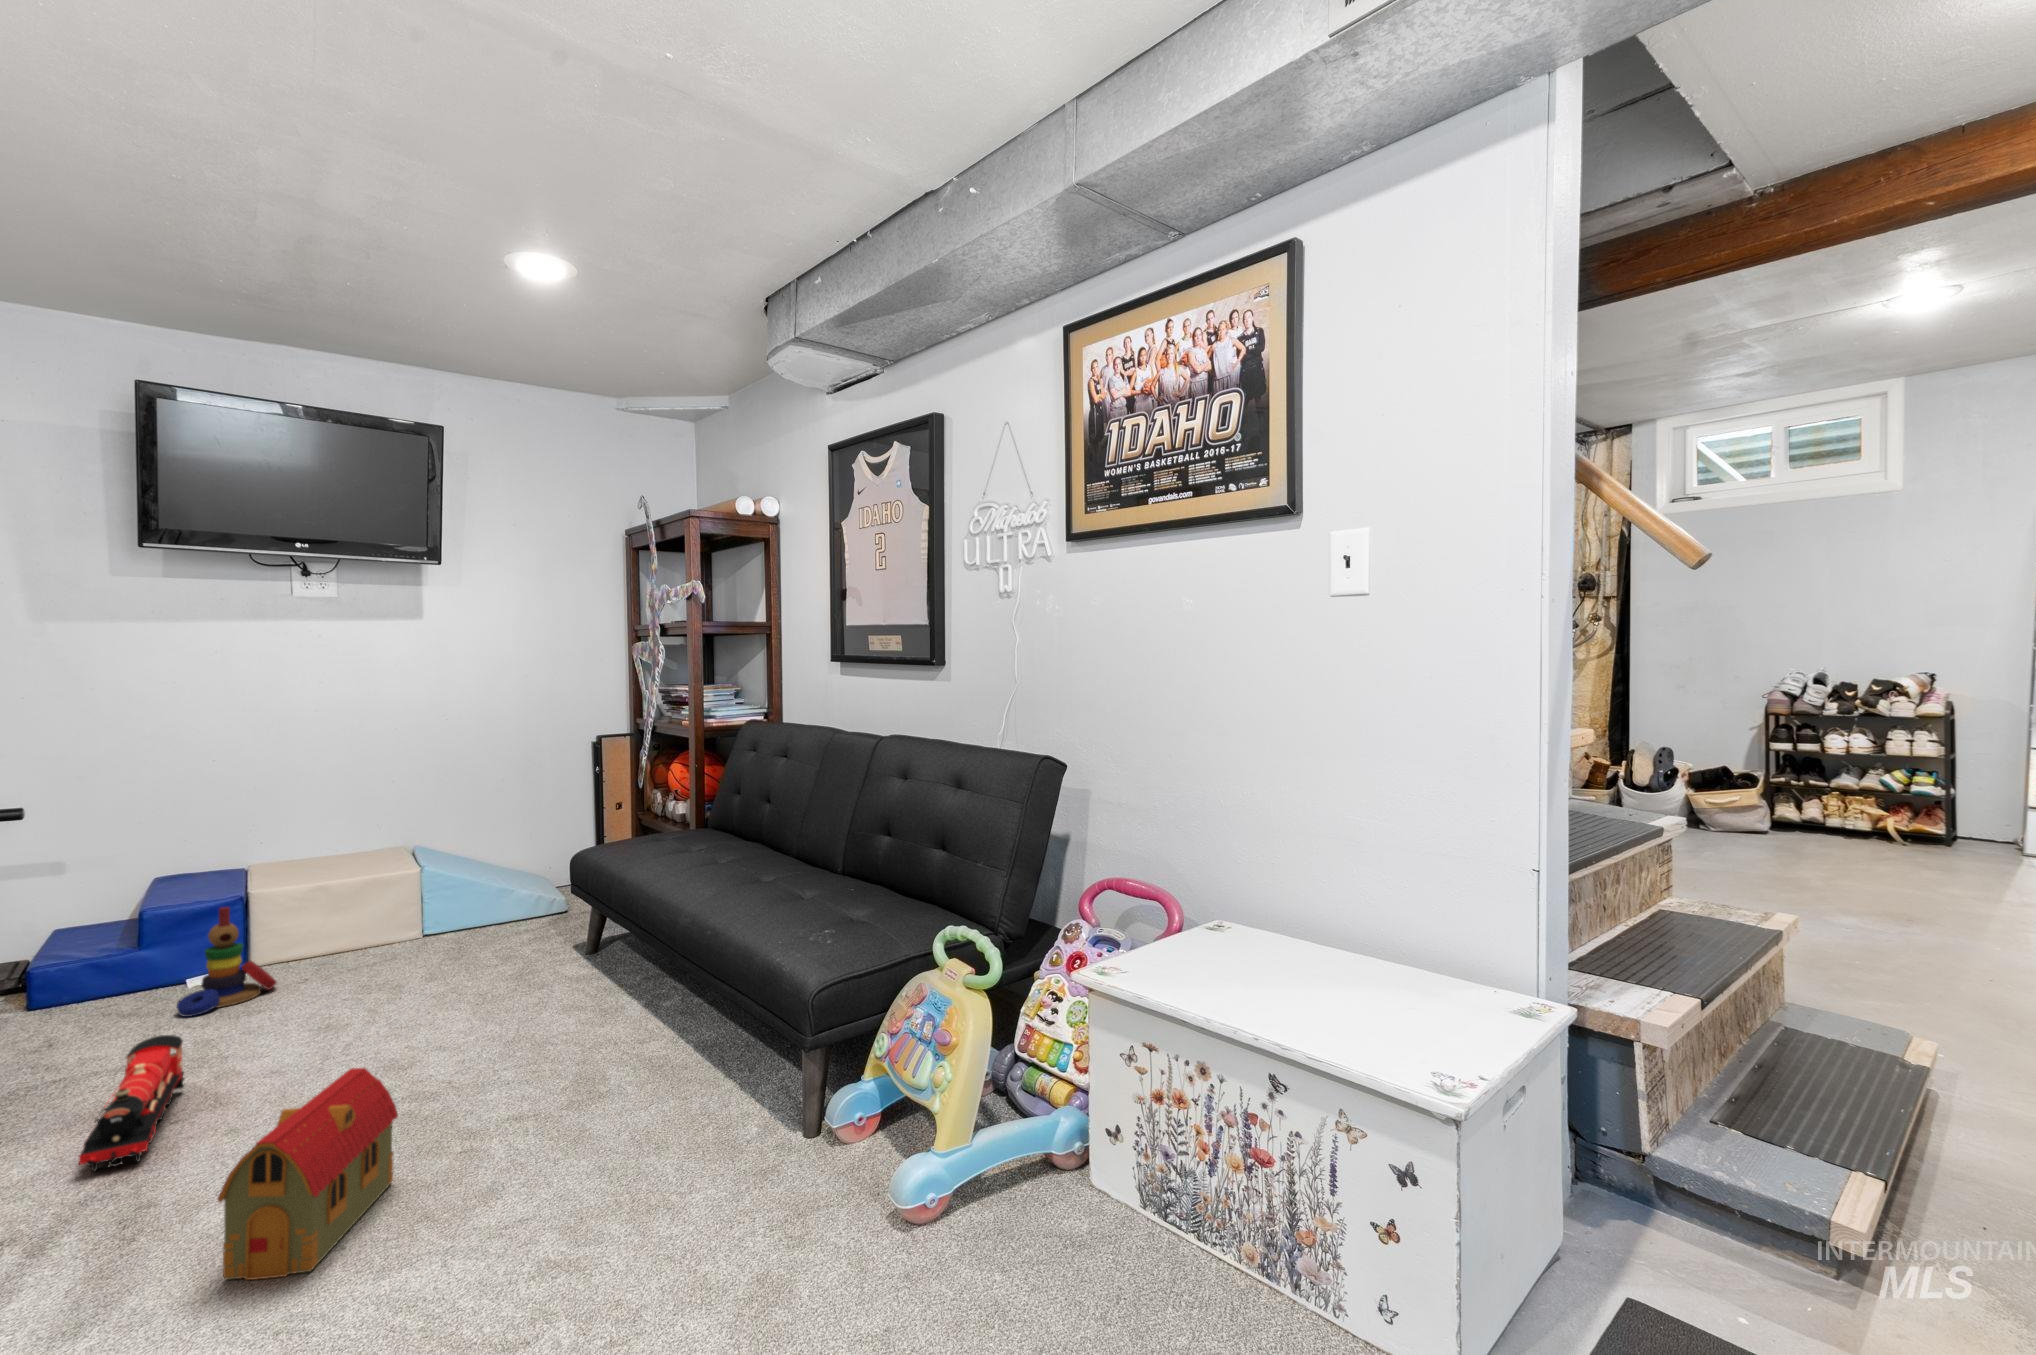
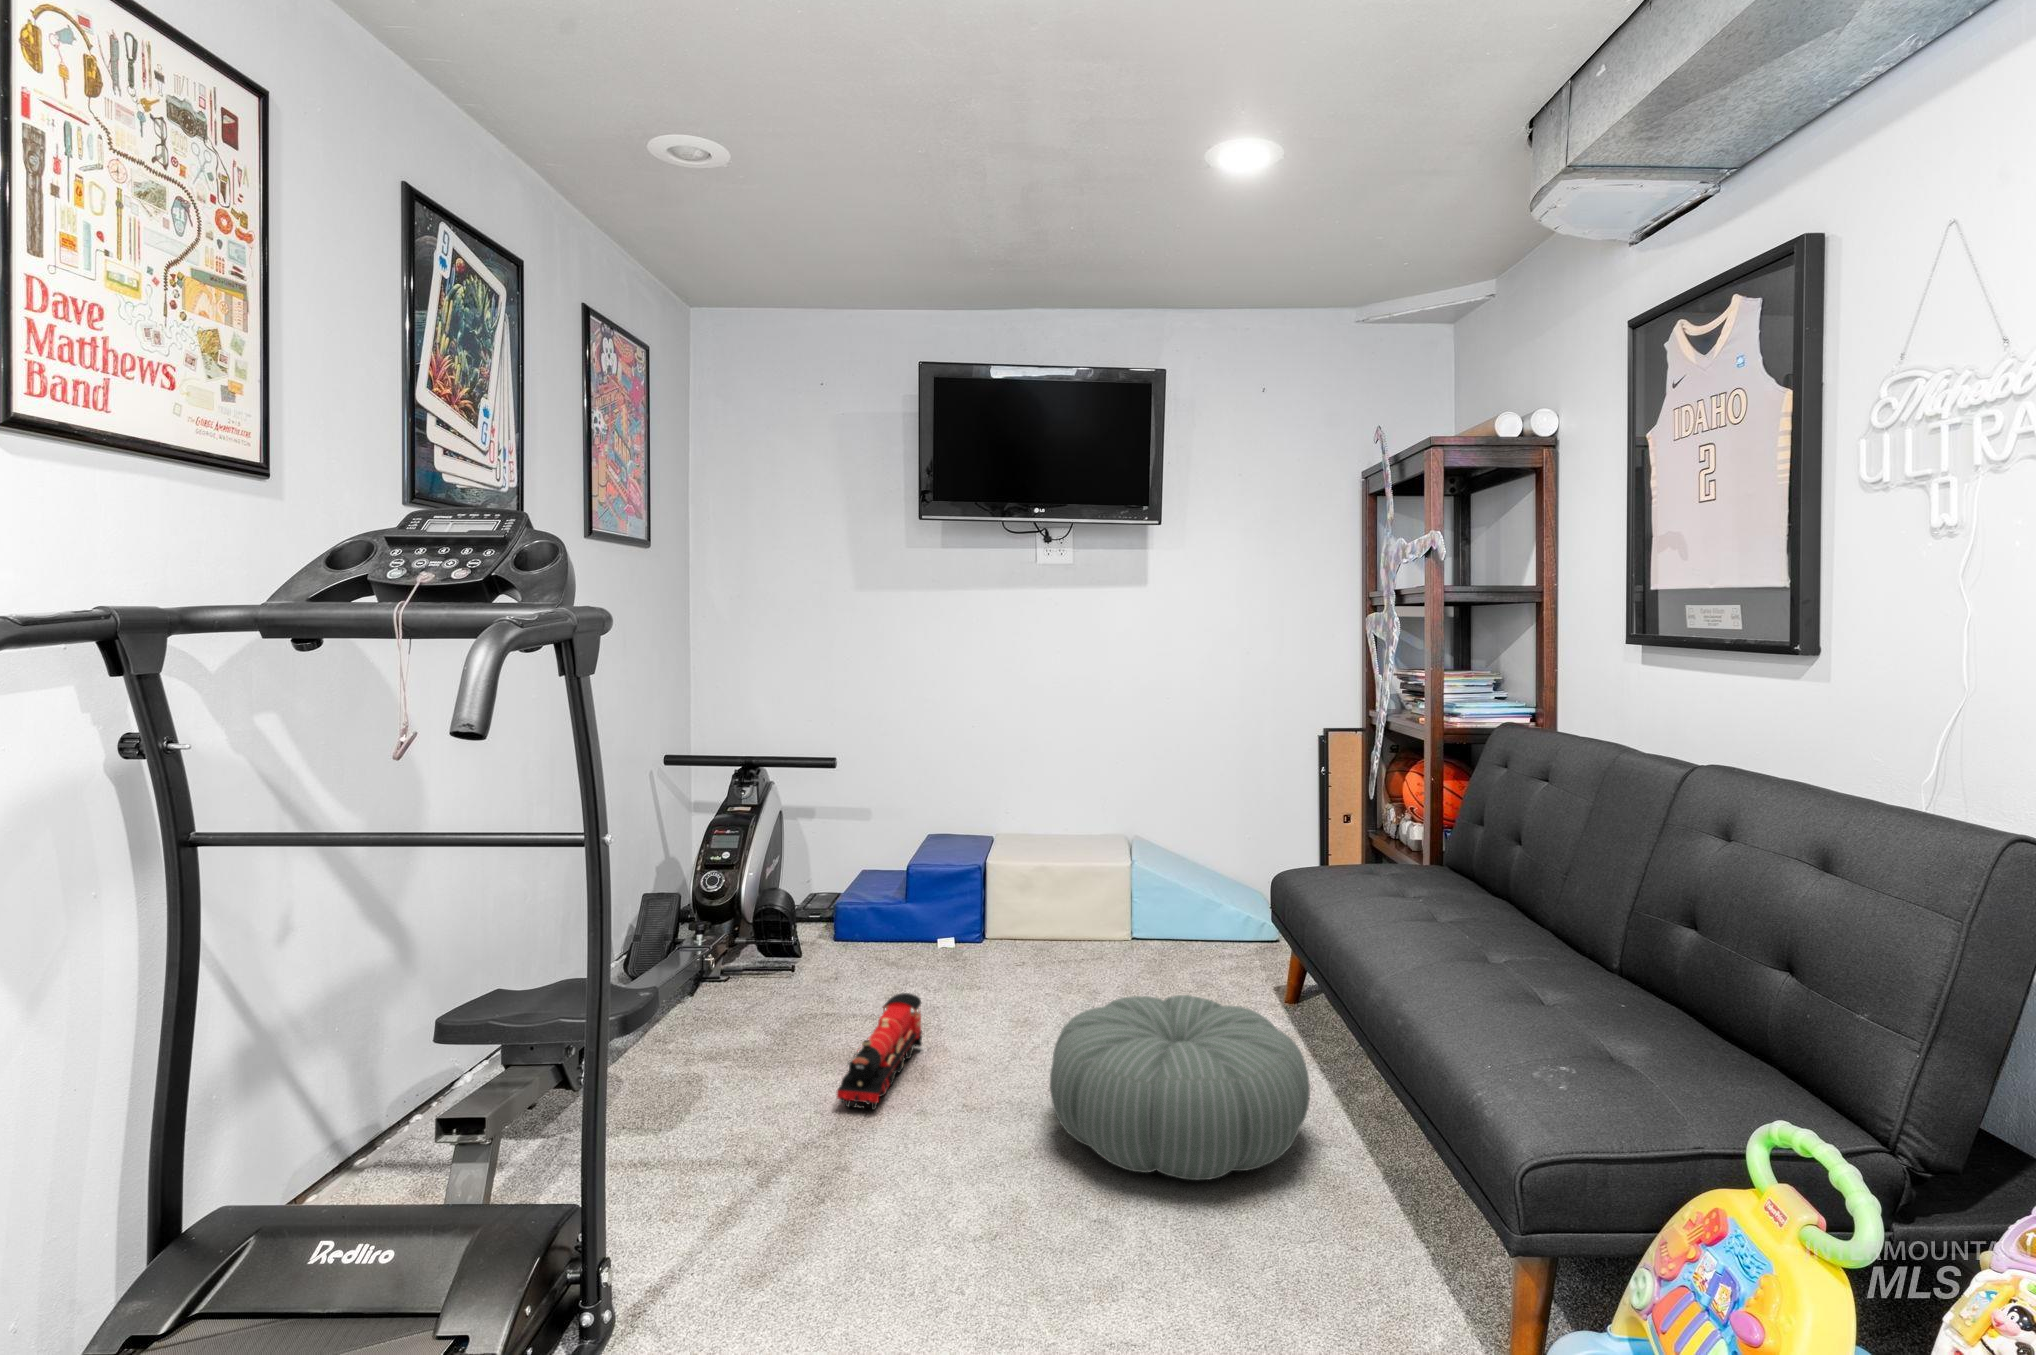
stacking toy: present [177,907,277,1017] -> none [940,877,1013,974]
pouf: none [378,958,634,1116] -> present [1050,995,1310,1180]
toy house: present [218,1068,398,1280] -> none [882,1085,1042,1292]

